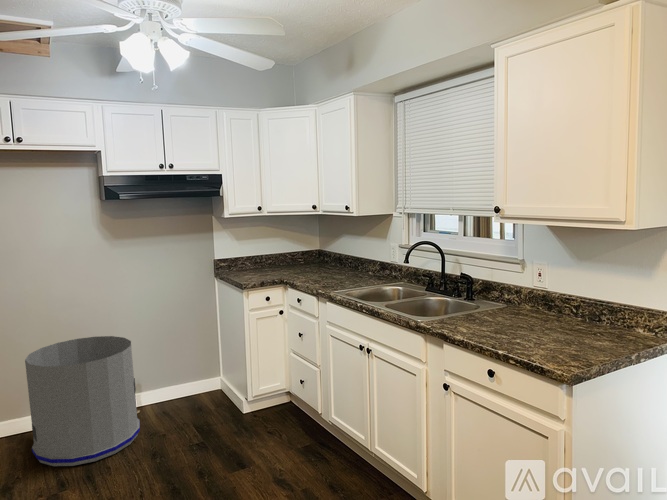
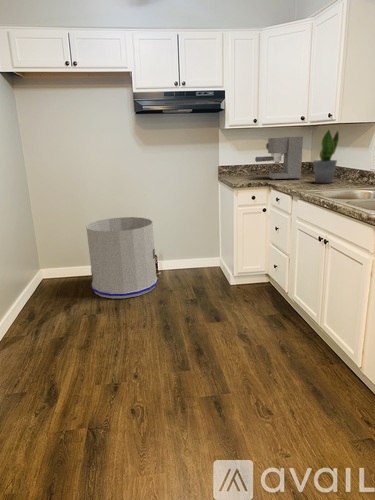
potted plant: none [331,220,357,278] -> present [313,130,339,183]
coffee maker: none [264,225,318,275] -> present [255,137,303,180]

